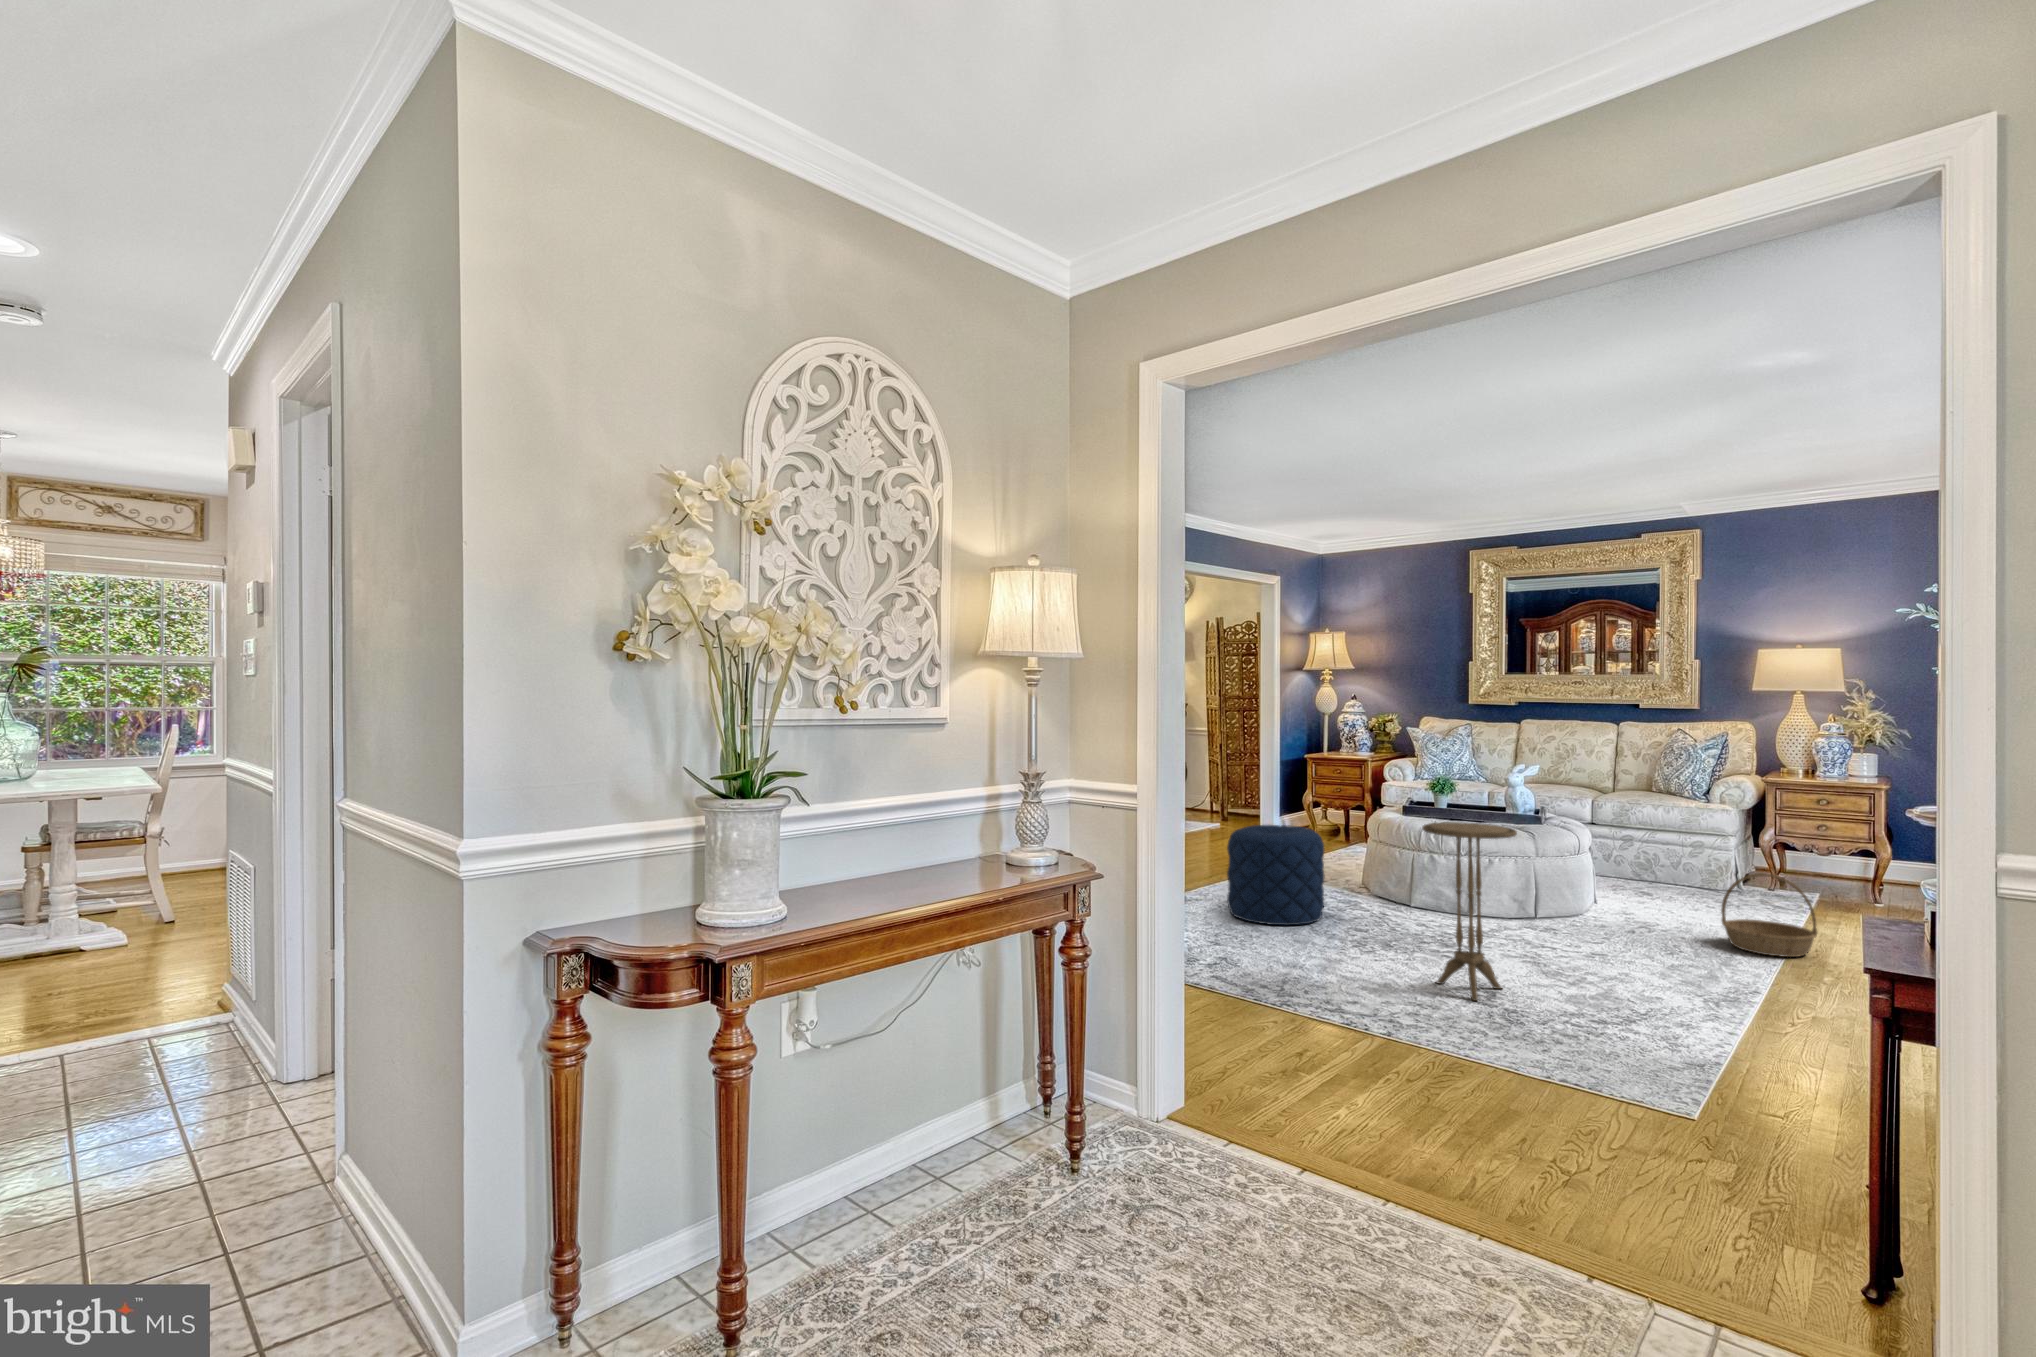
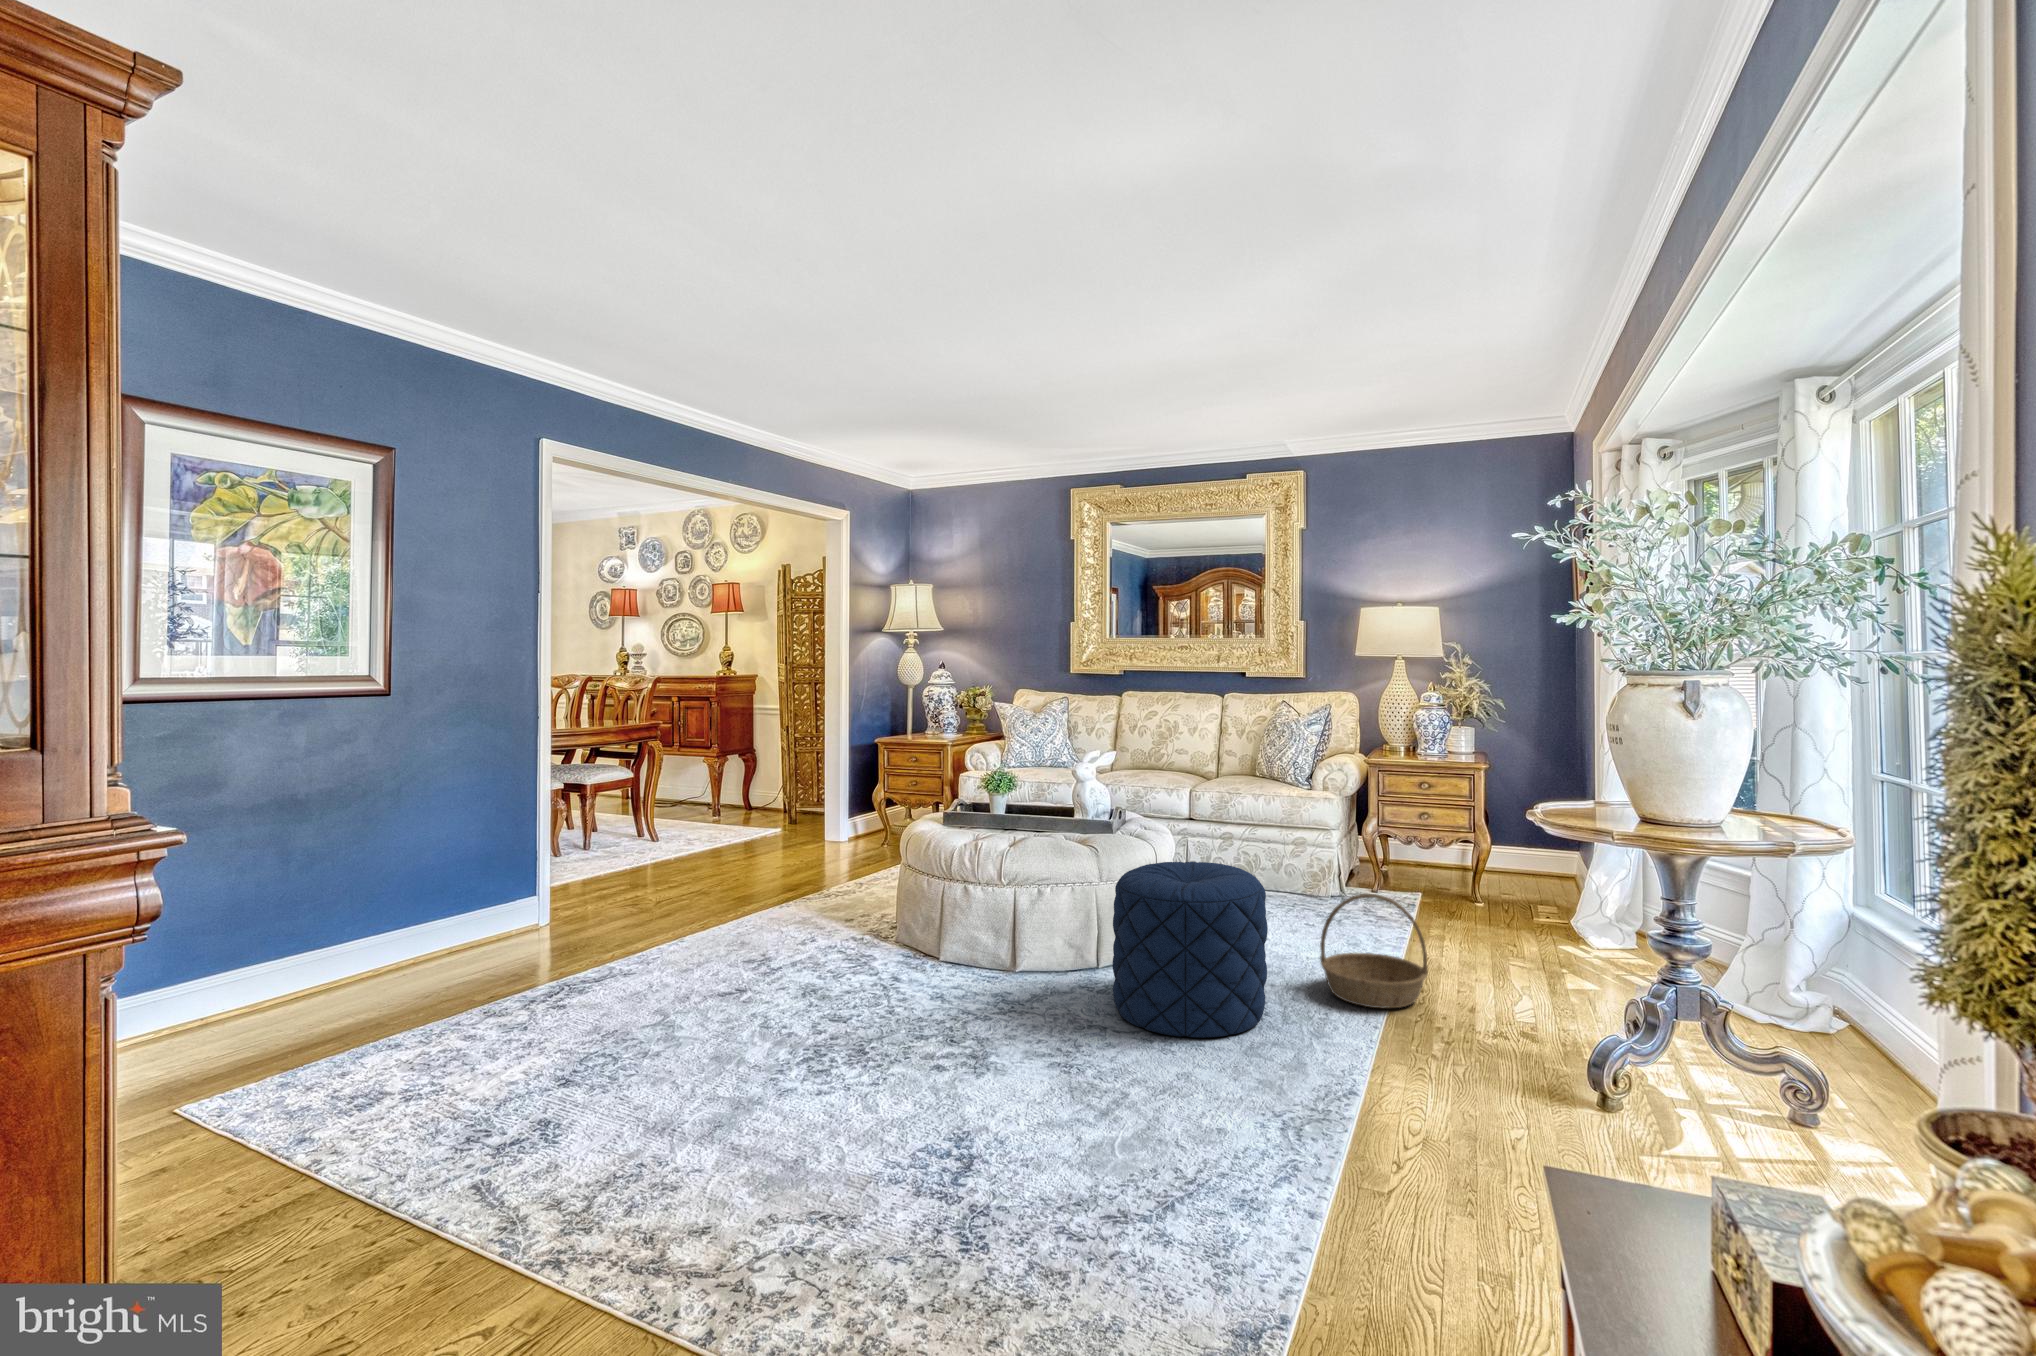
side table: present [1422,822,1517,1001] -> none [871,862,1021,1191]
pouf: present [1227,825,1325,925] -> present [1113,862,1268,1038]

